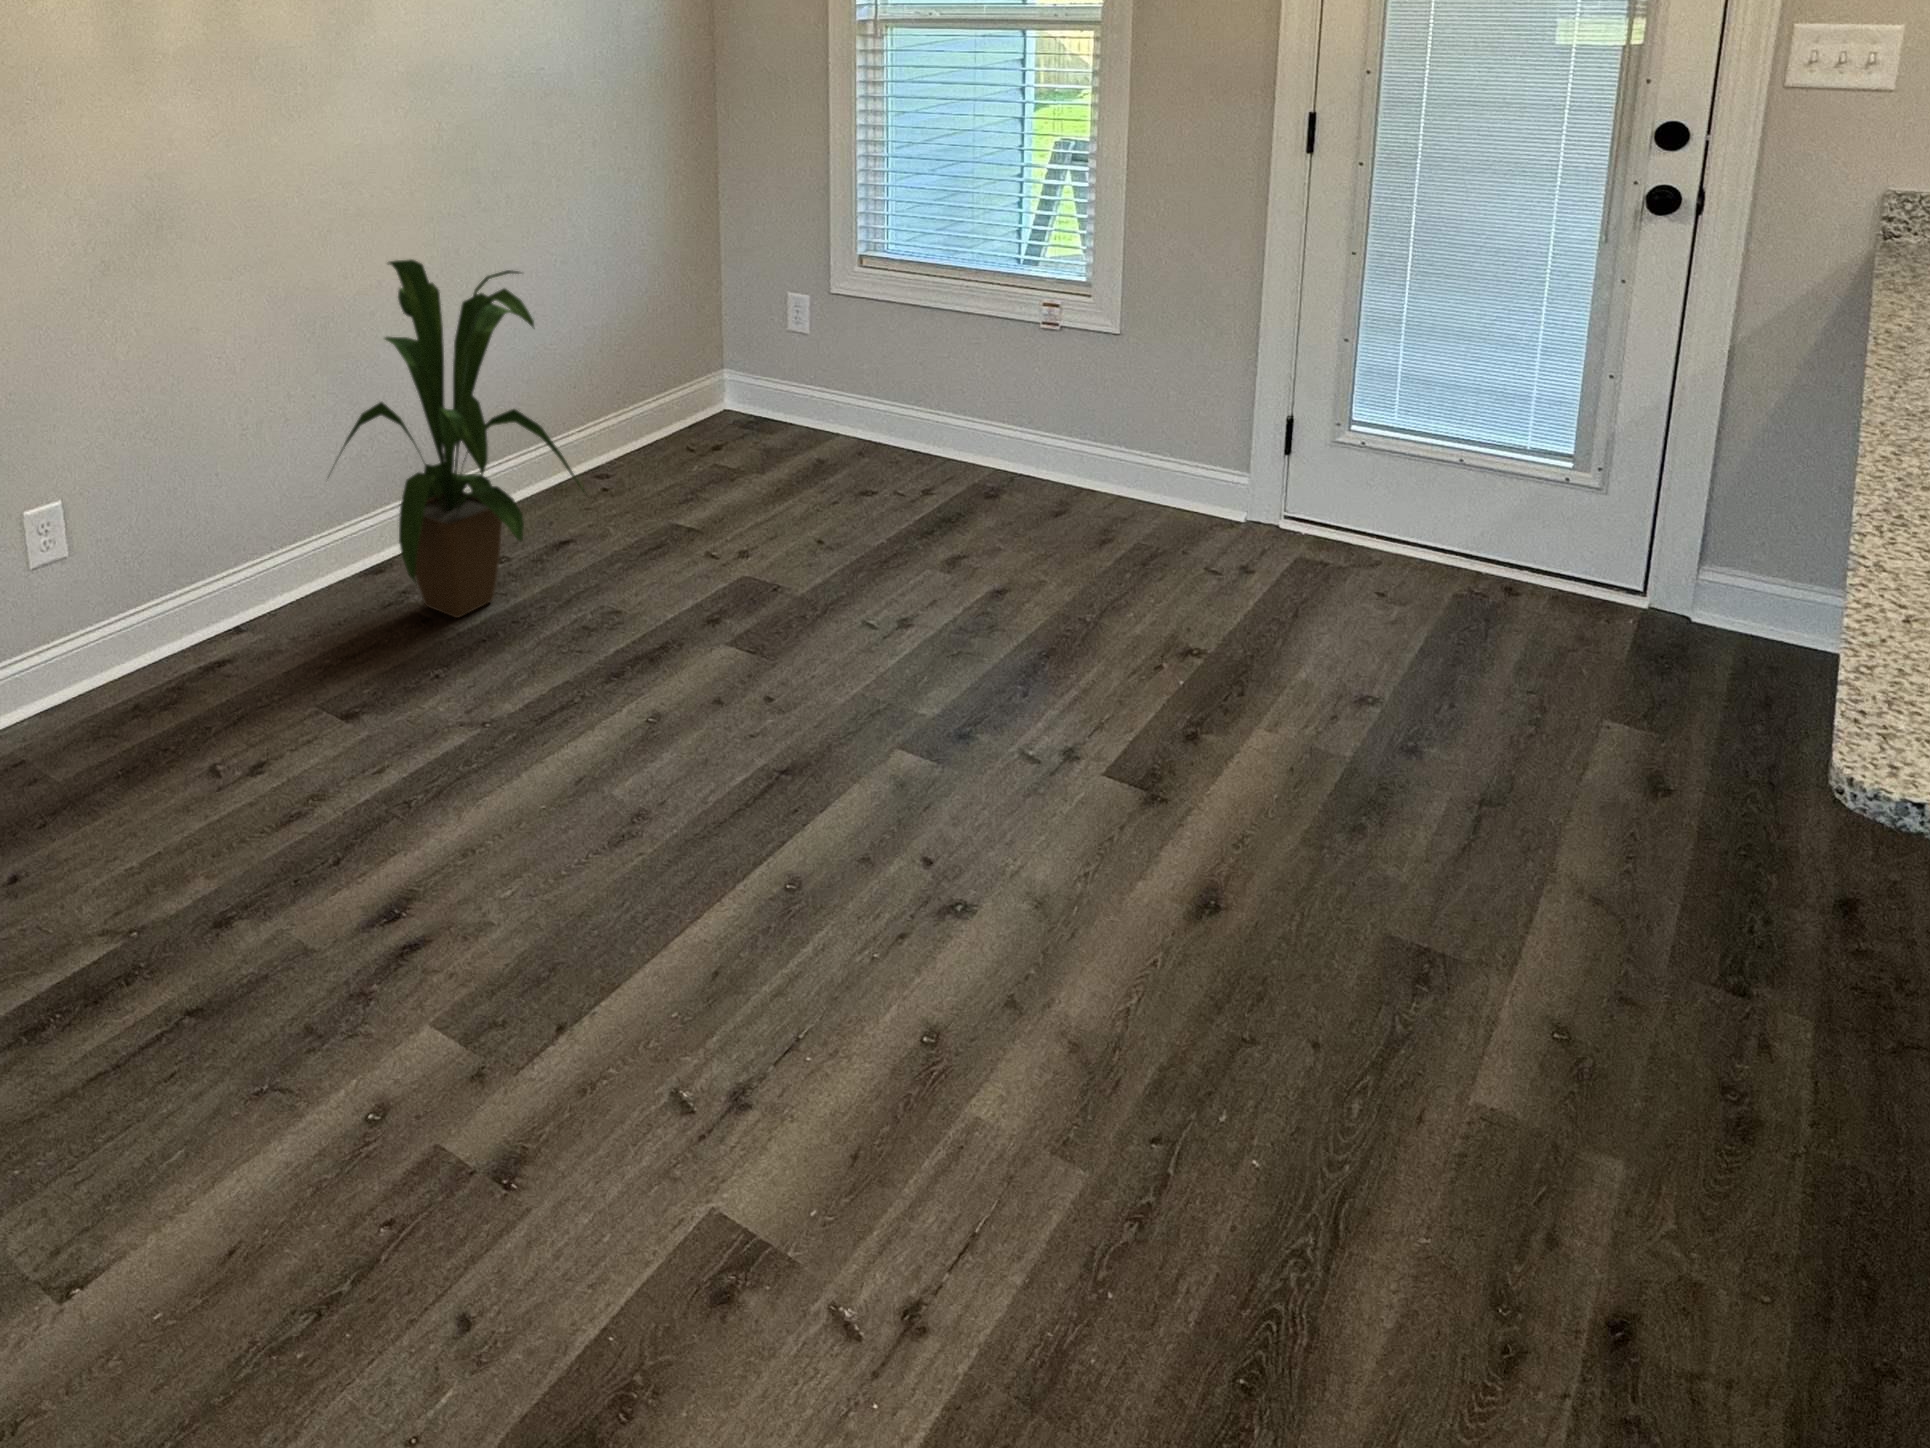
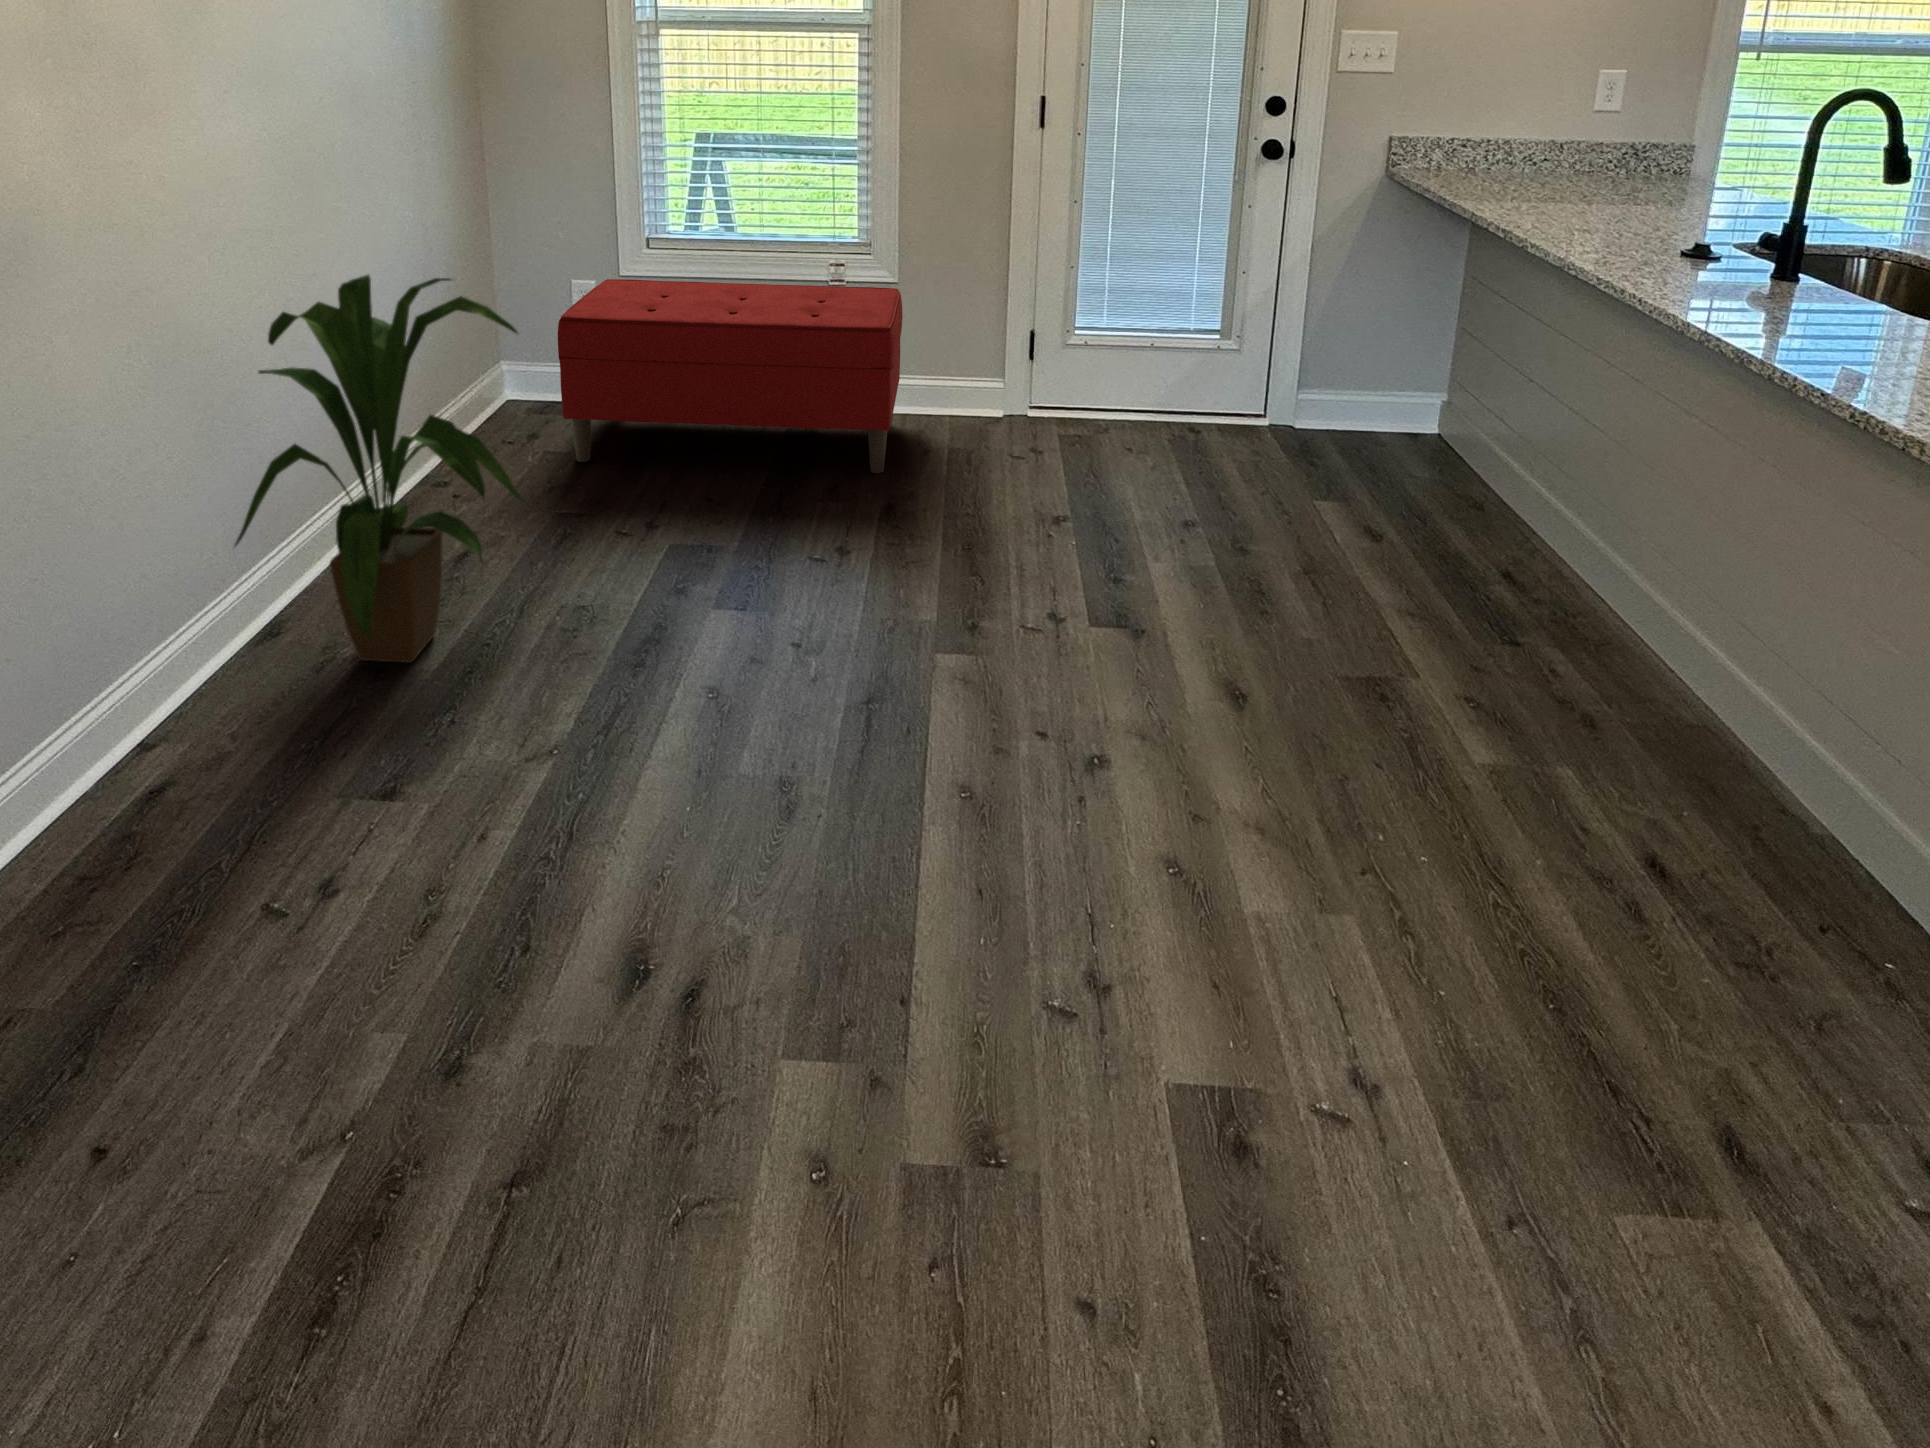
bench: none [721,295,1117,554] -> present [558,279,902,473]

